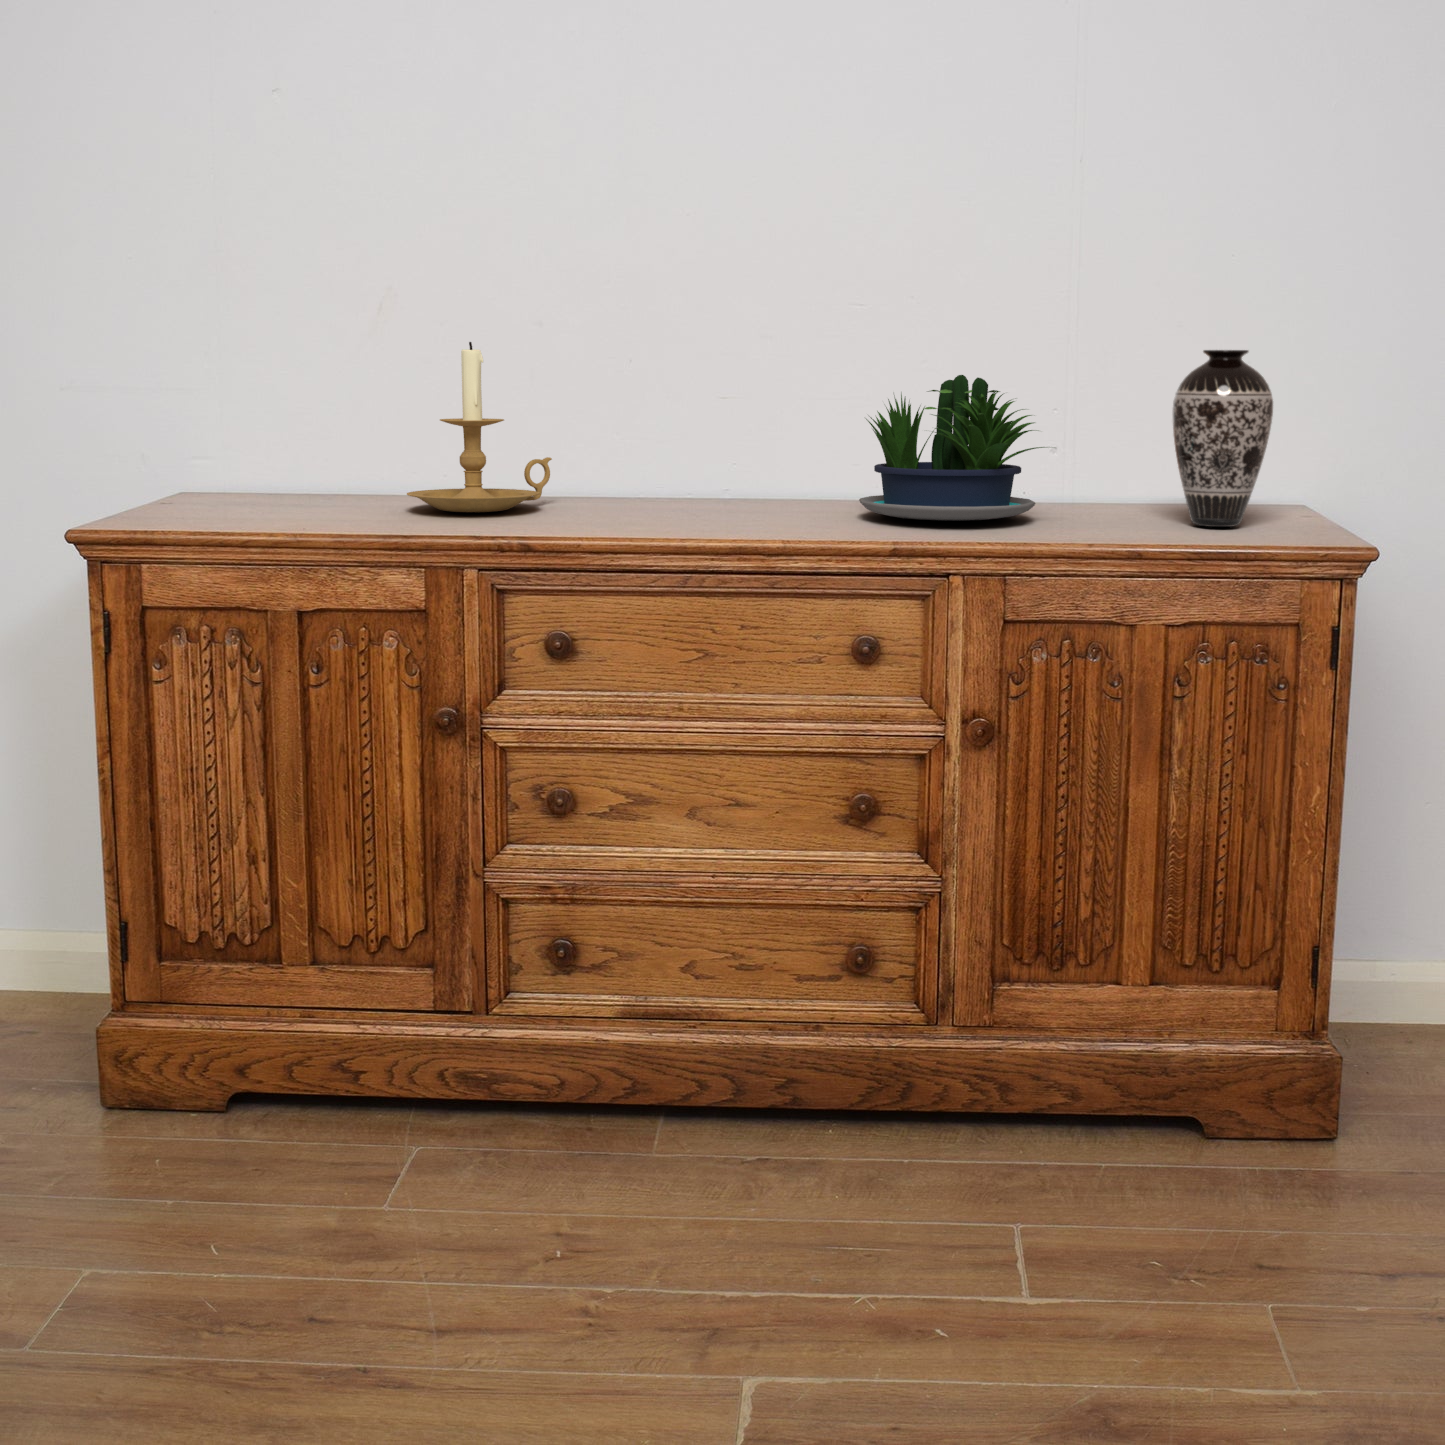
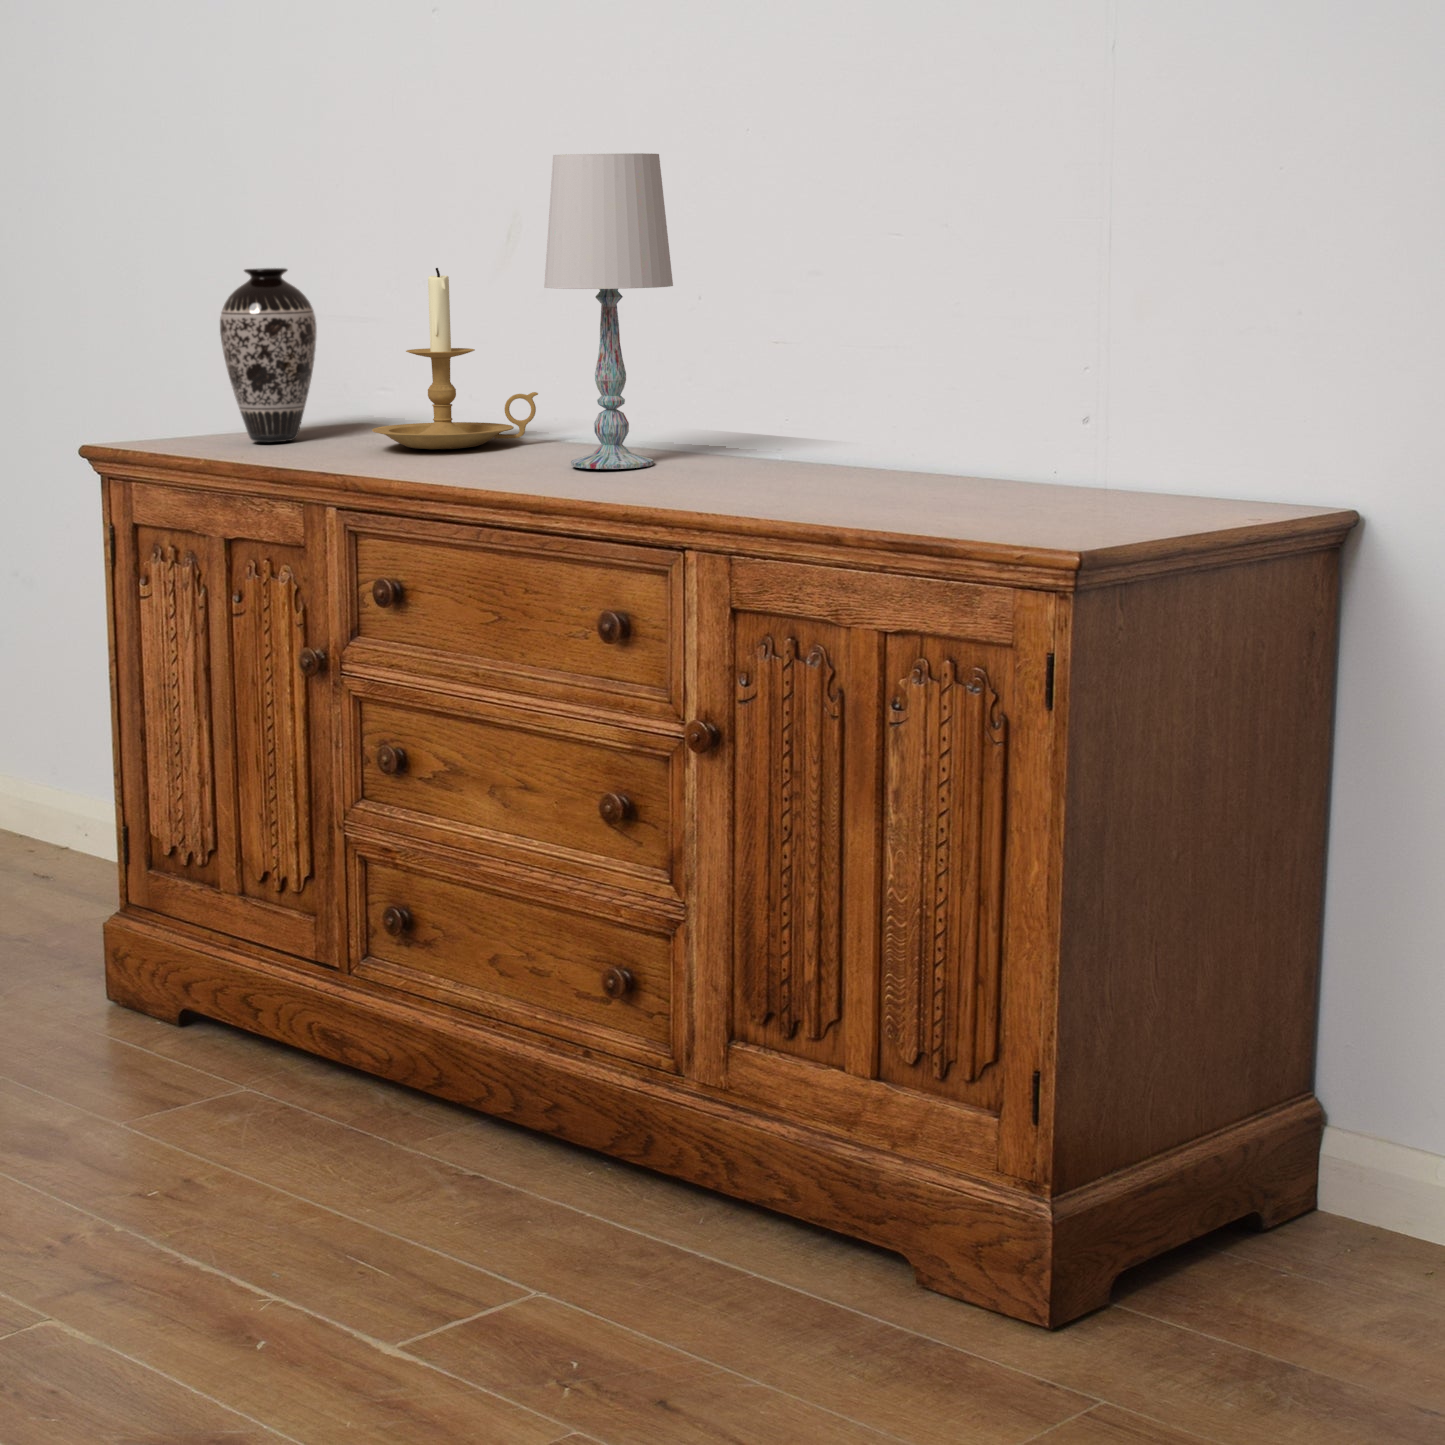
table lamp: none [654,236,768,518] -> present [544,153,673,469]
decorative vase: present [1172,350,1273,527] -> present [220,268,317,442]
potted plant: present [859,375,1045,520] -> none [703,311,915,486]

